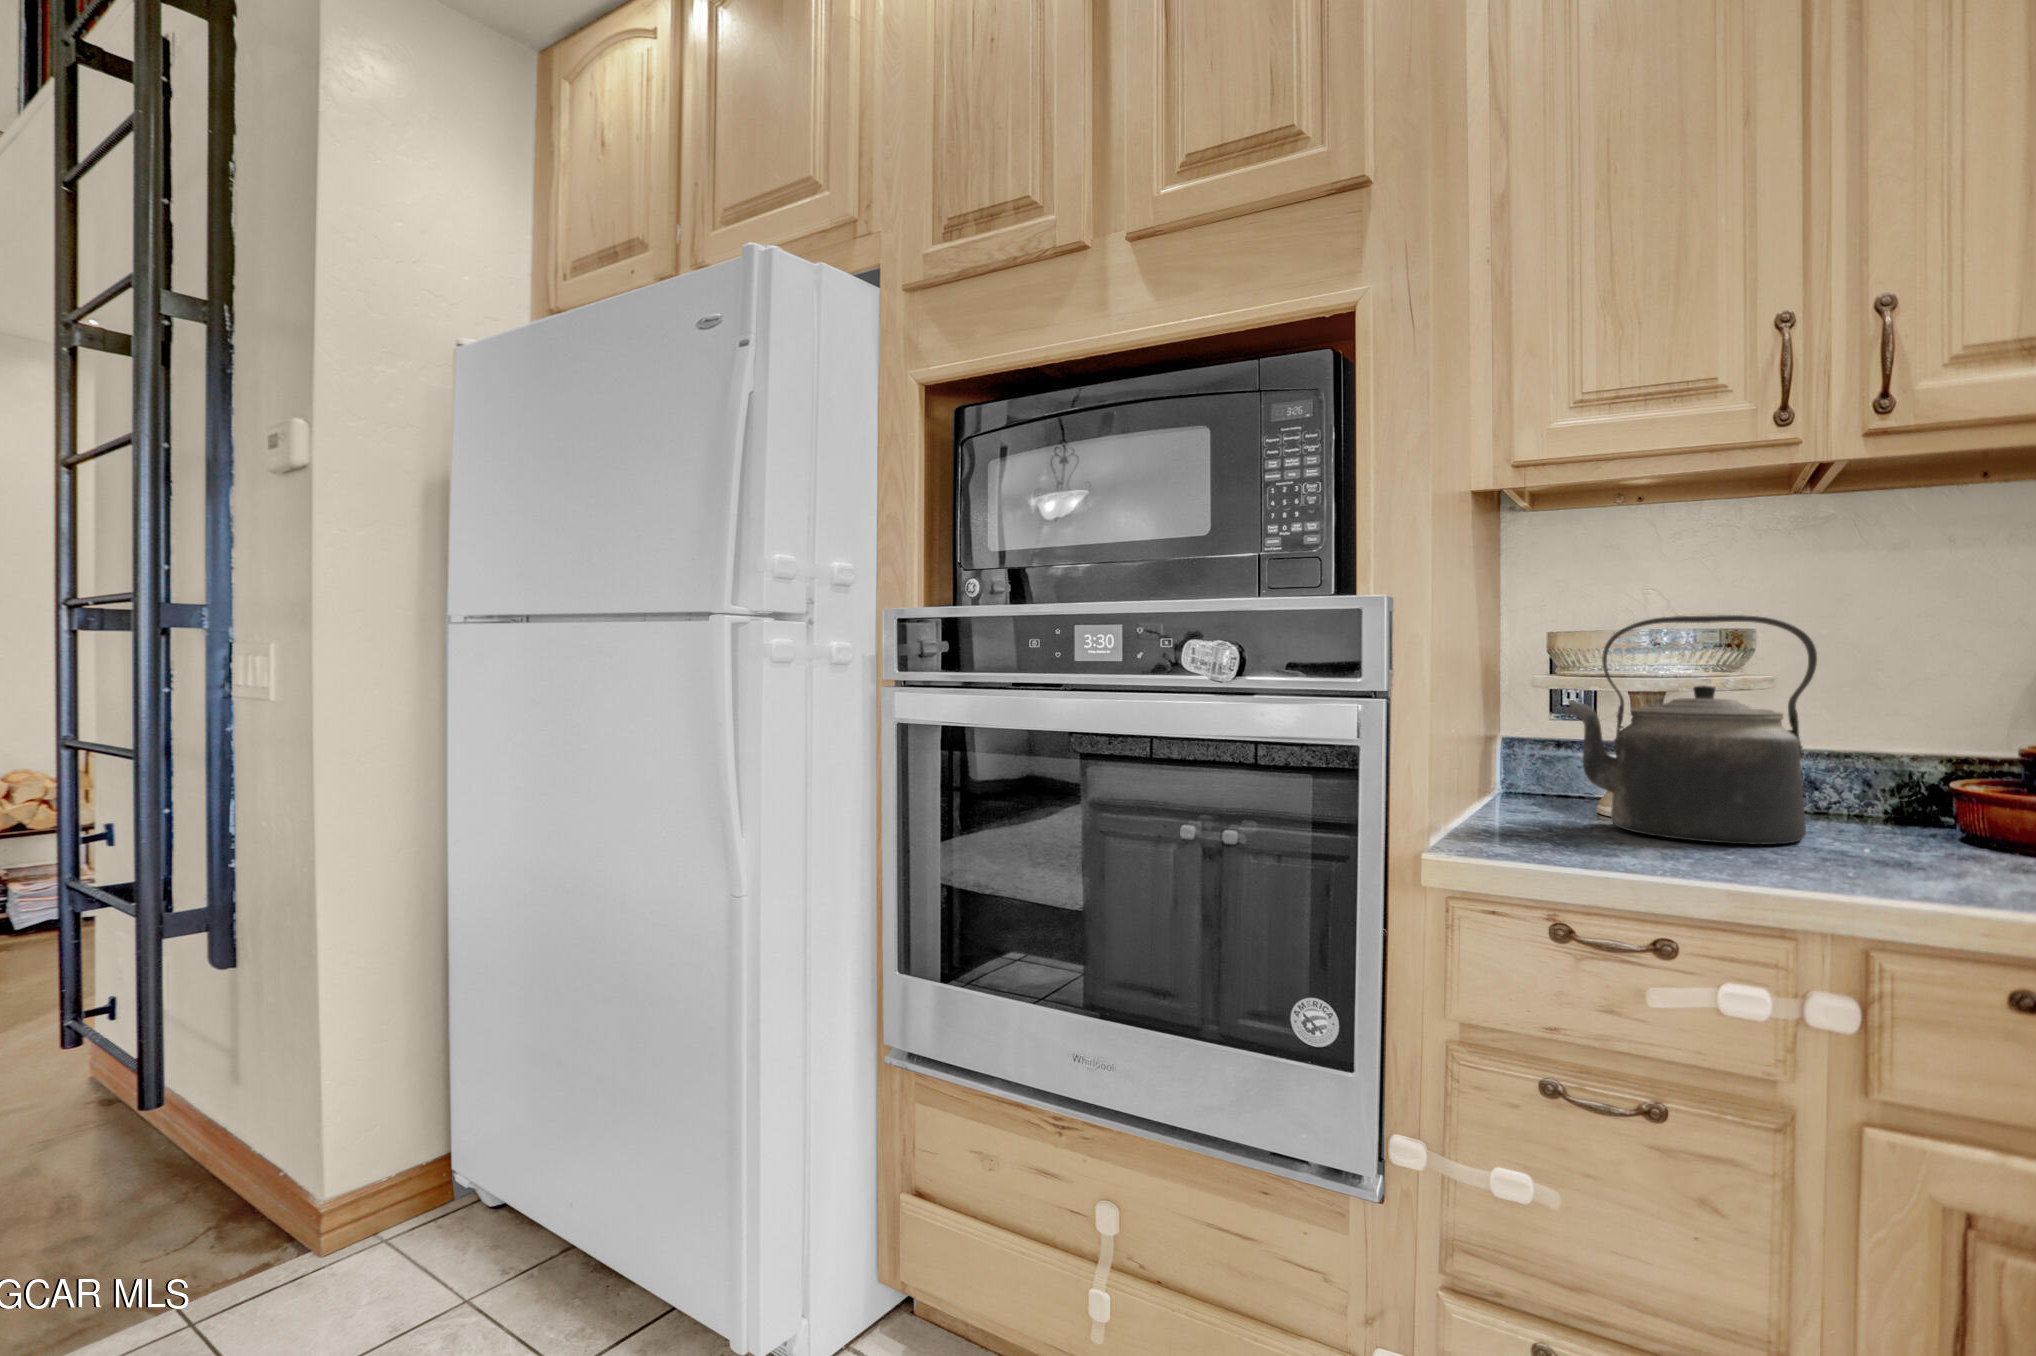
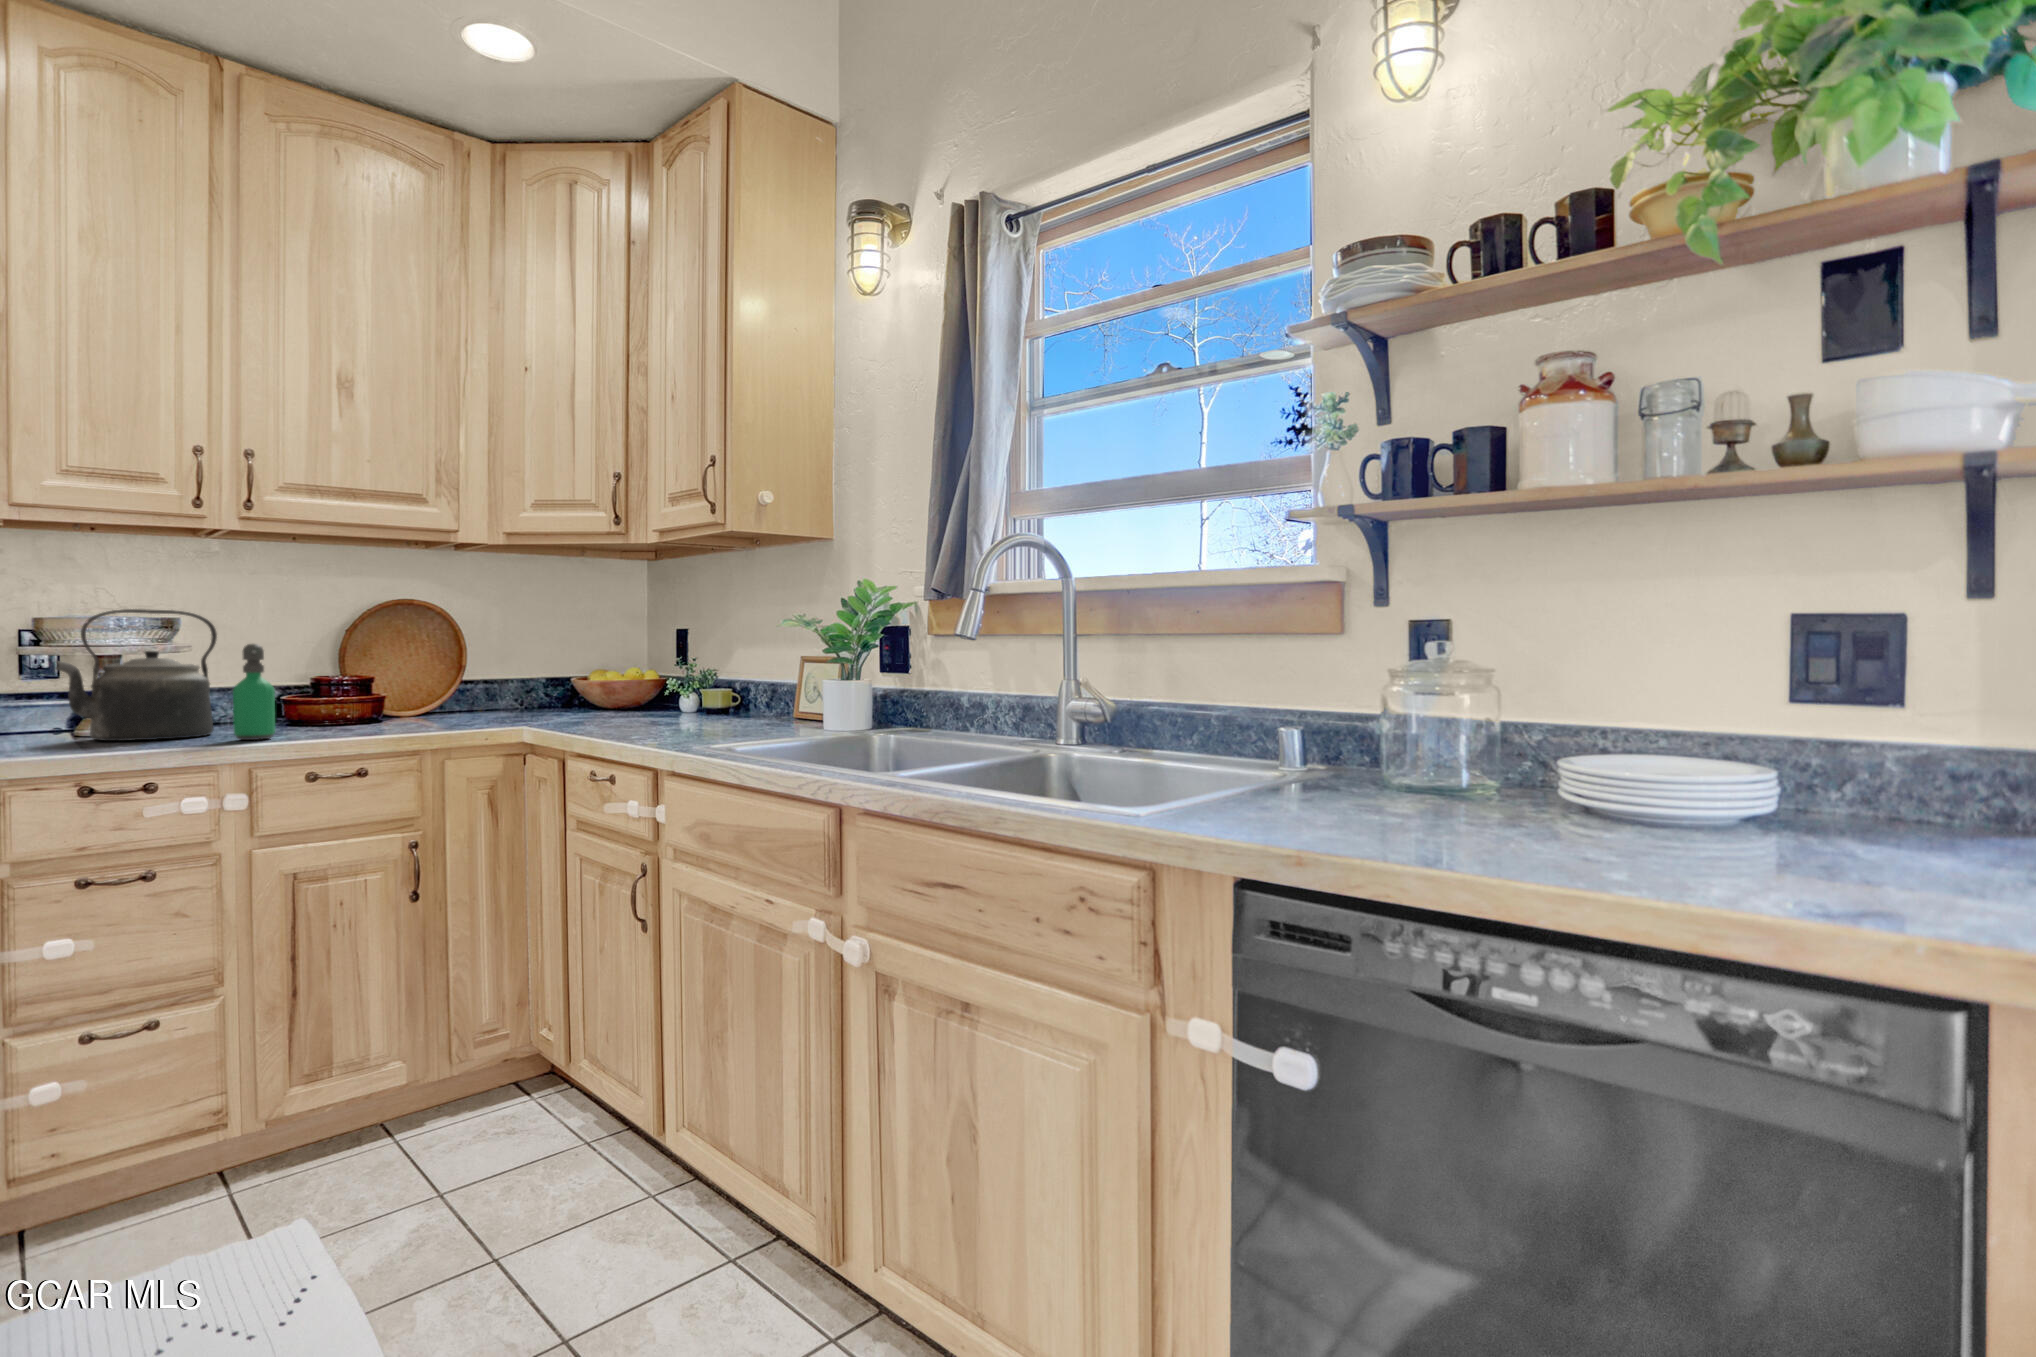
soap dispenser: none [1836,672,1931,879] -> present [233,644,275,740]

